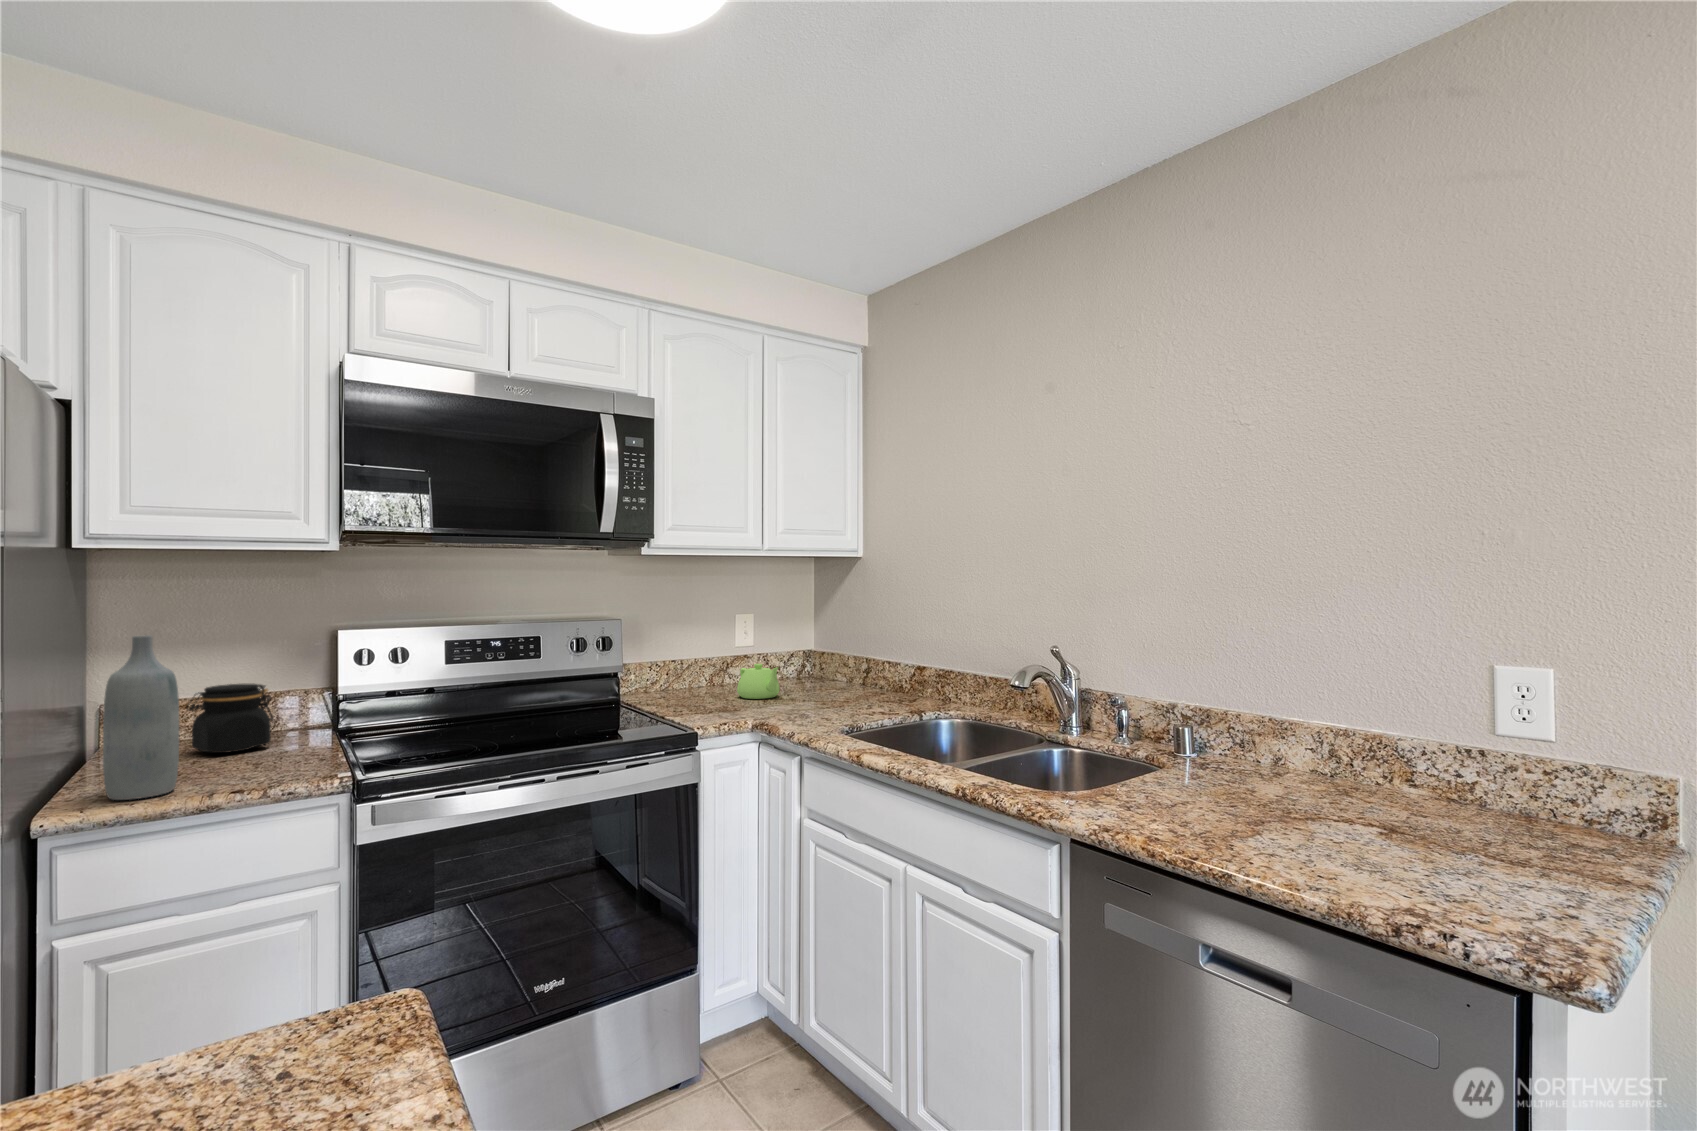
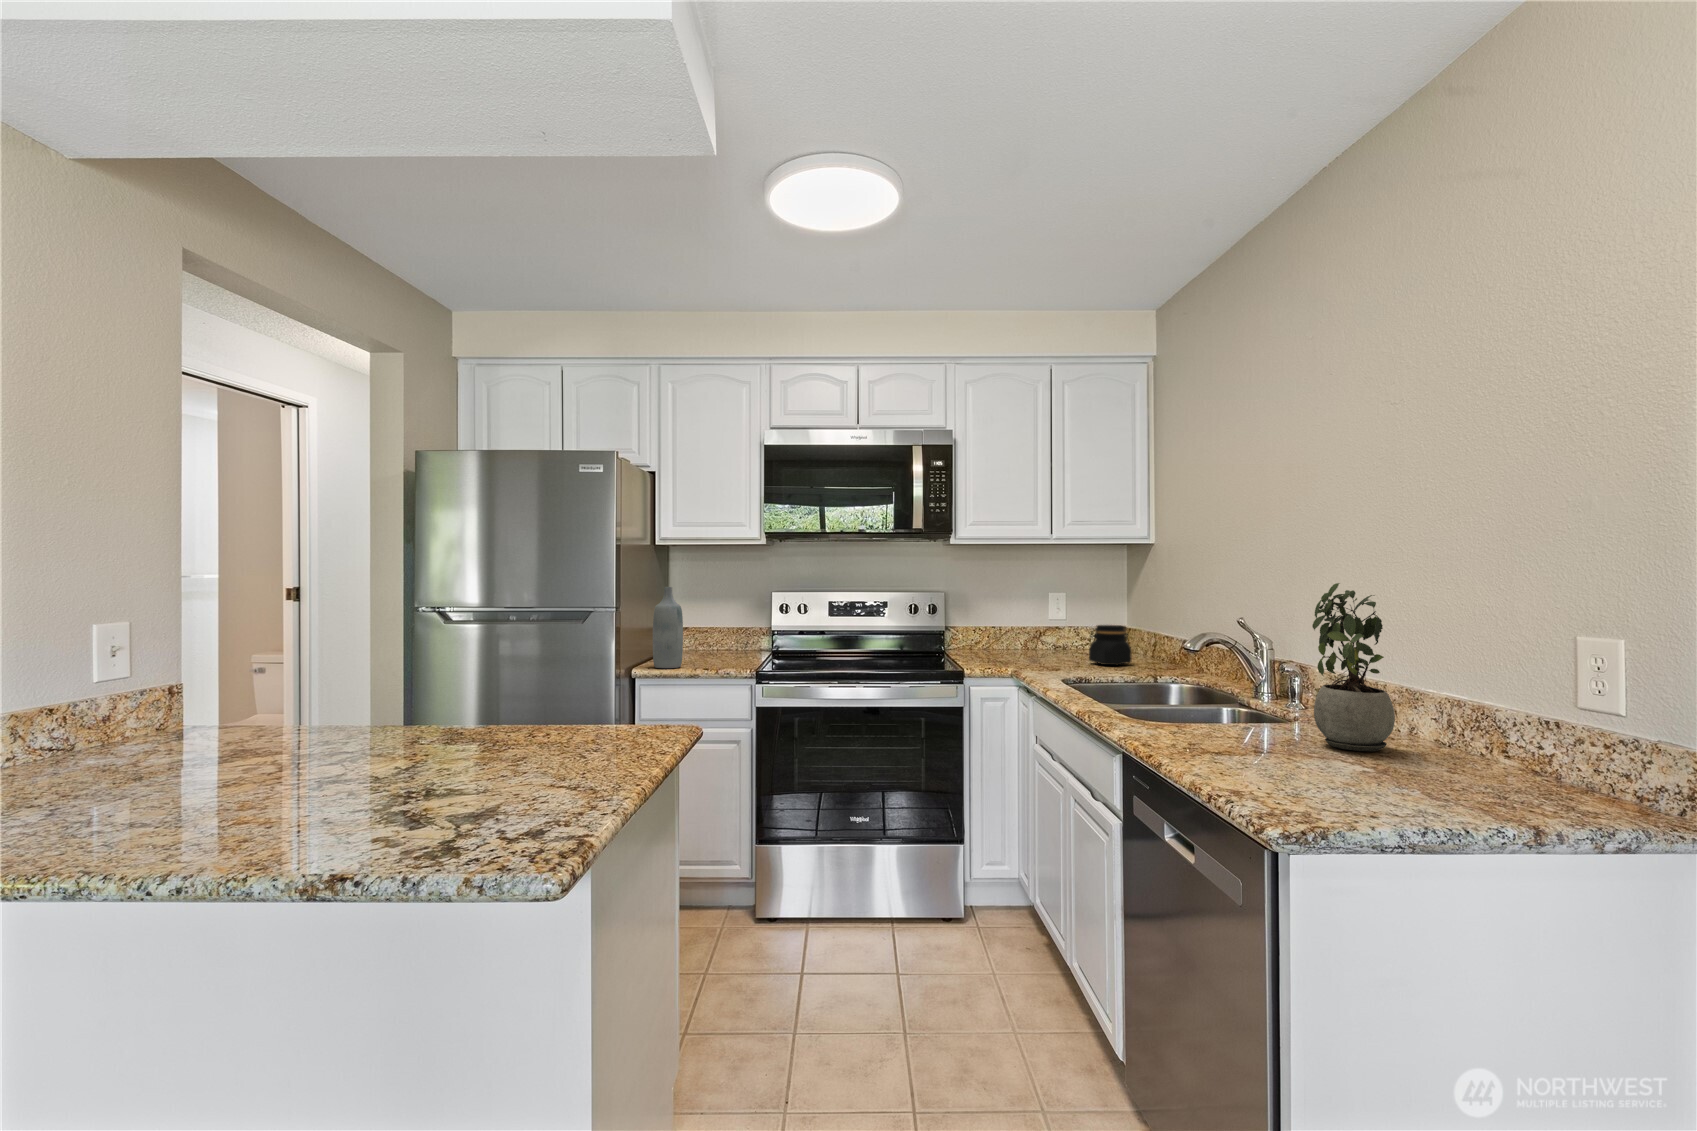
potted plant: none [1234,611,1341,800] -> present [1312,583,1395,751]
teapot: present [737,664,780,699] -> none [1034,631,1069,659]
jar: present [186,684,273,753] -> present [1089,625,1131,665]

